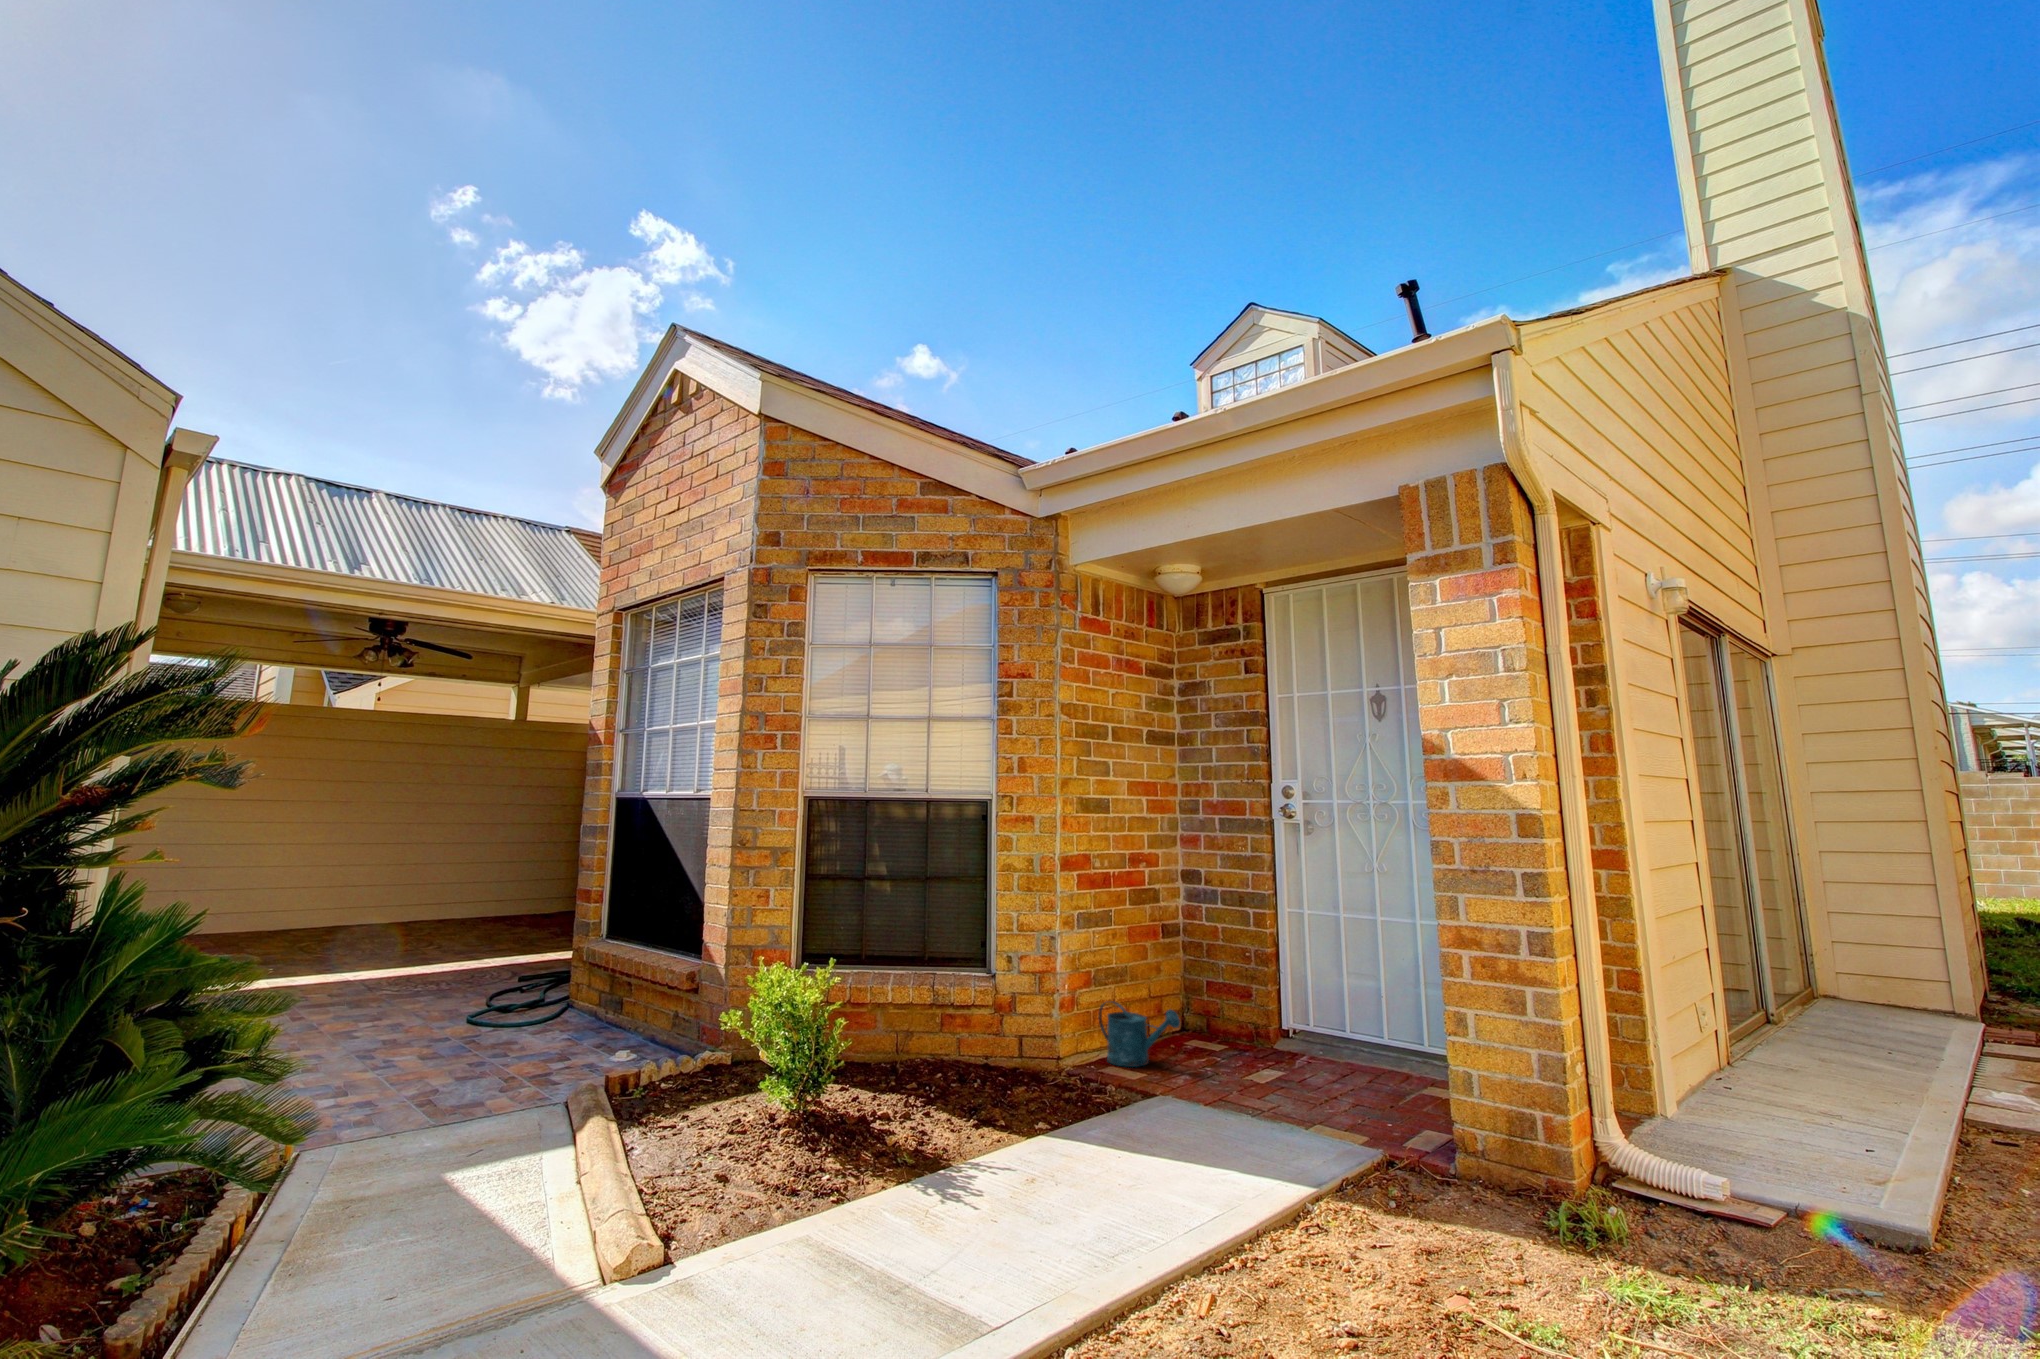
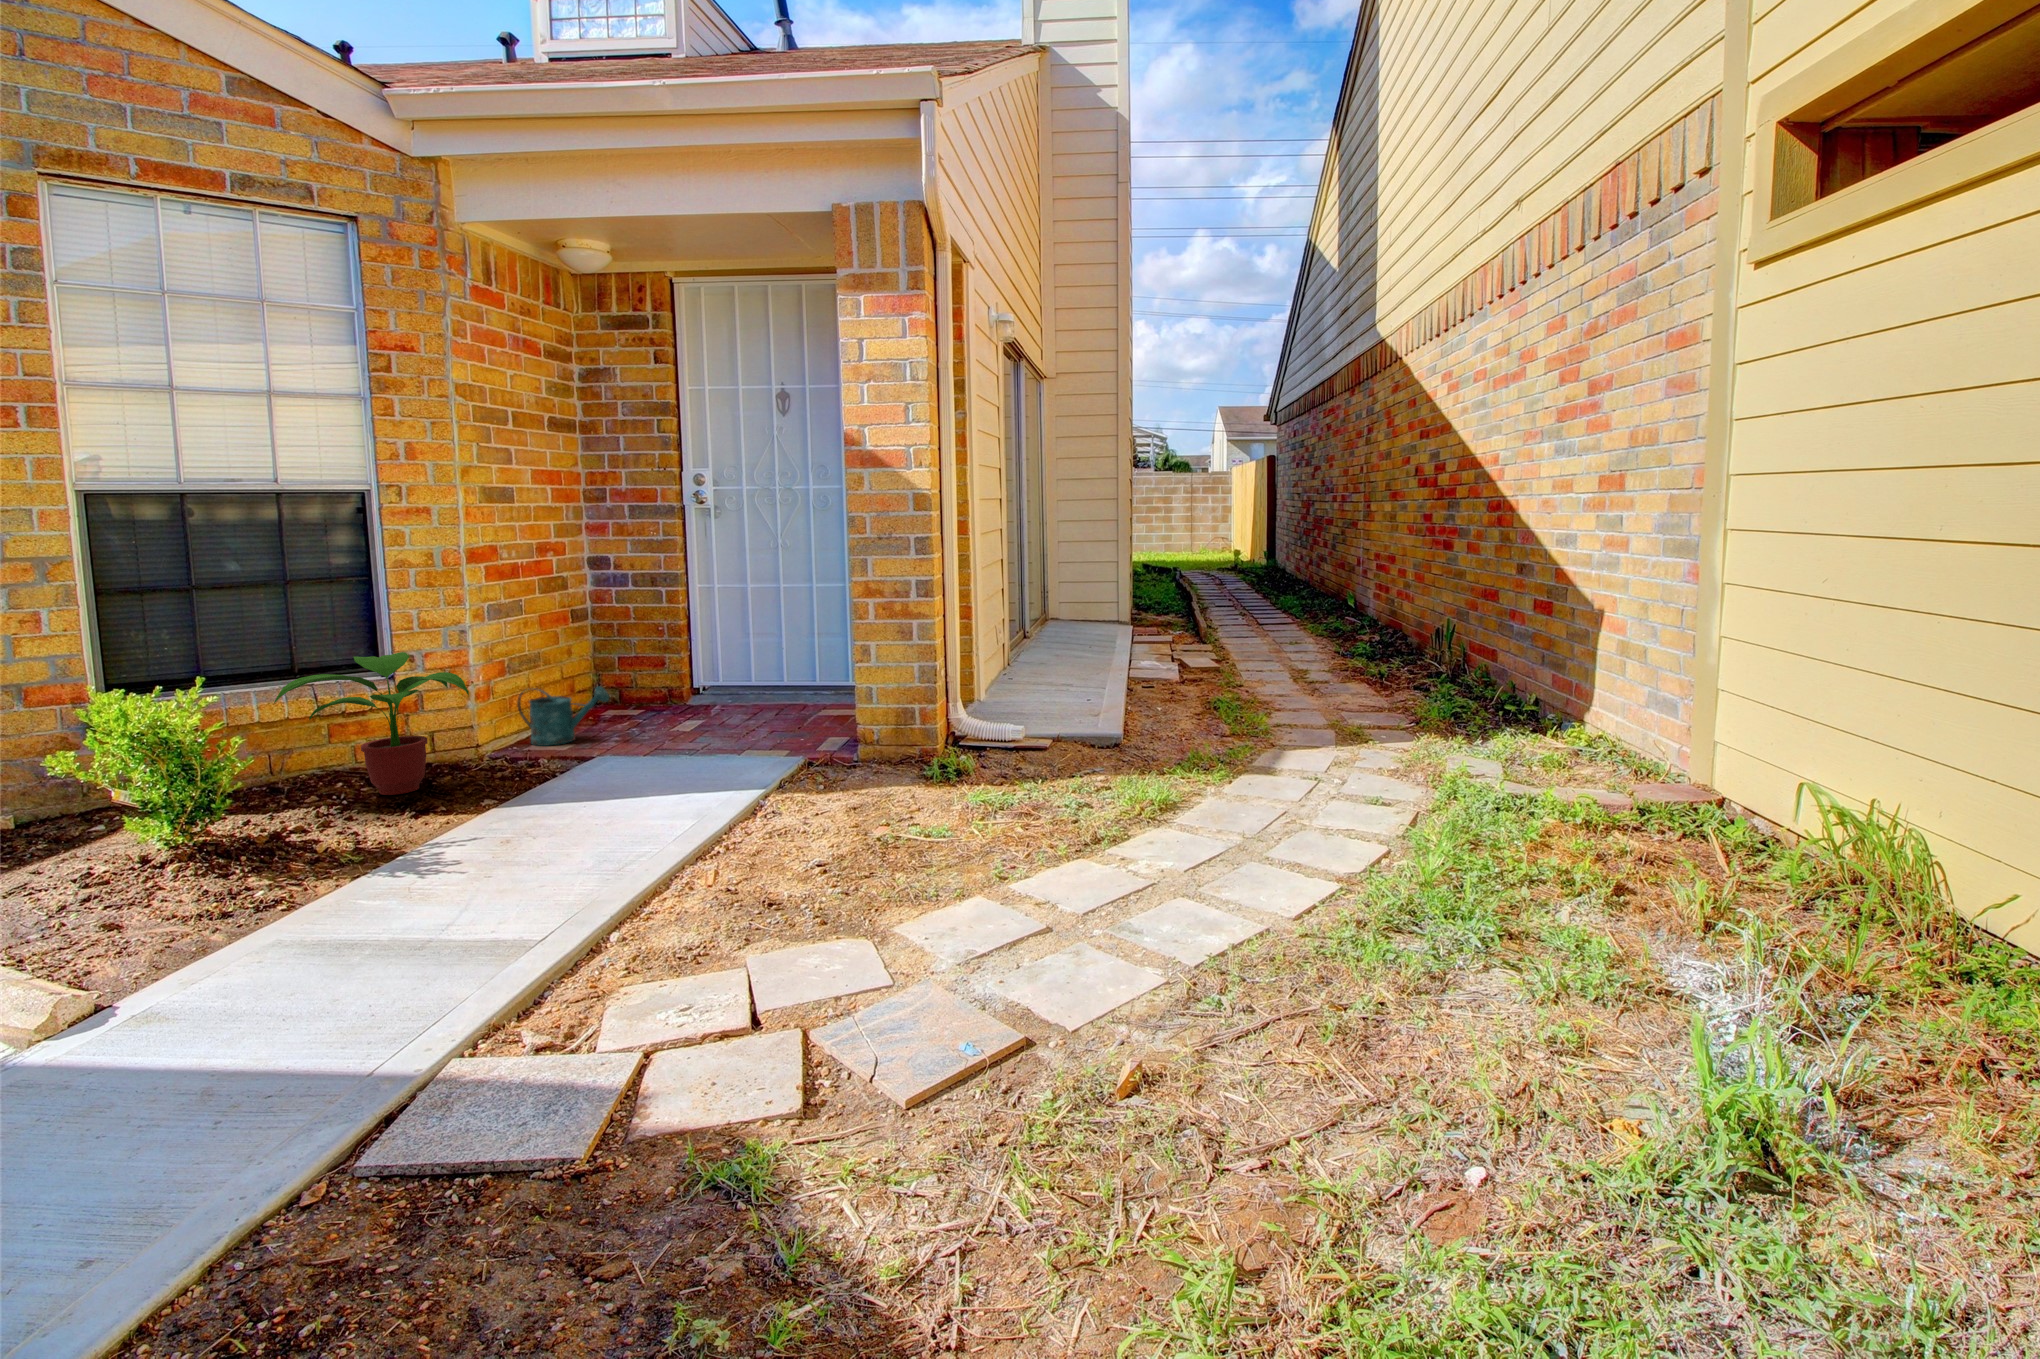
potted plant: none [888,952,1034,1095] -> present [274,652,469,795]

